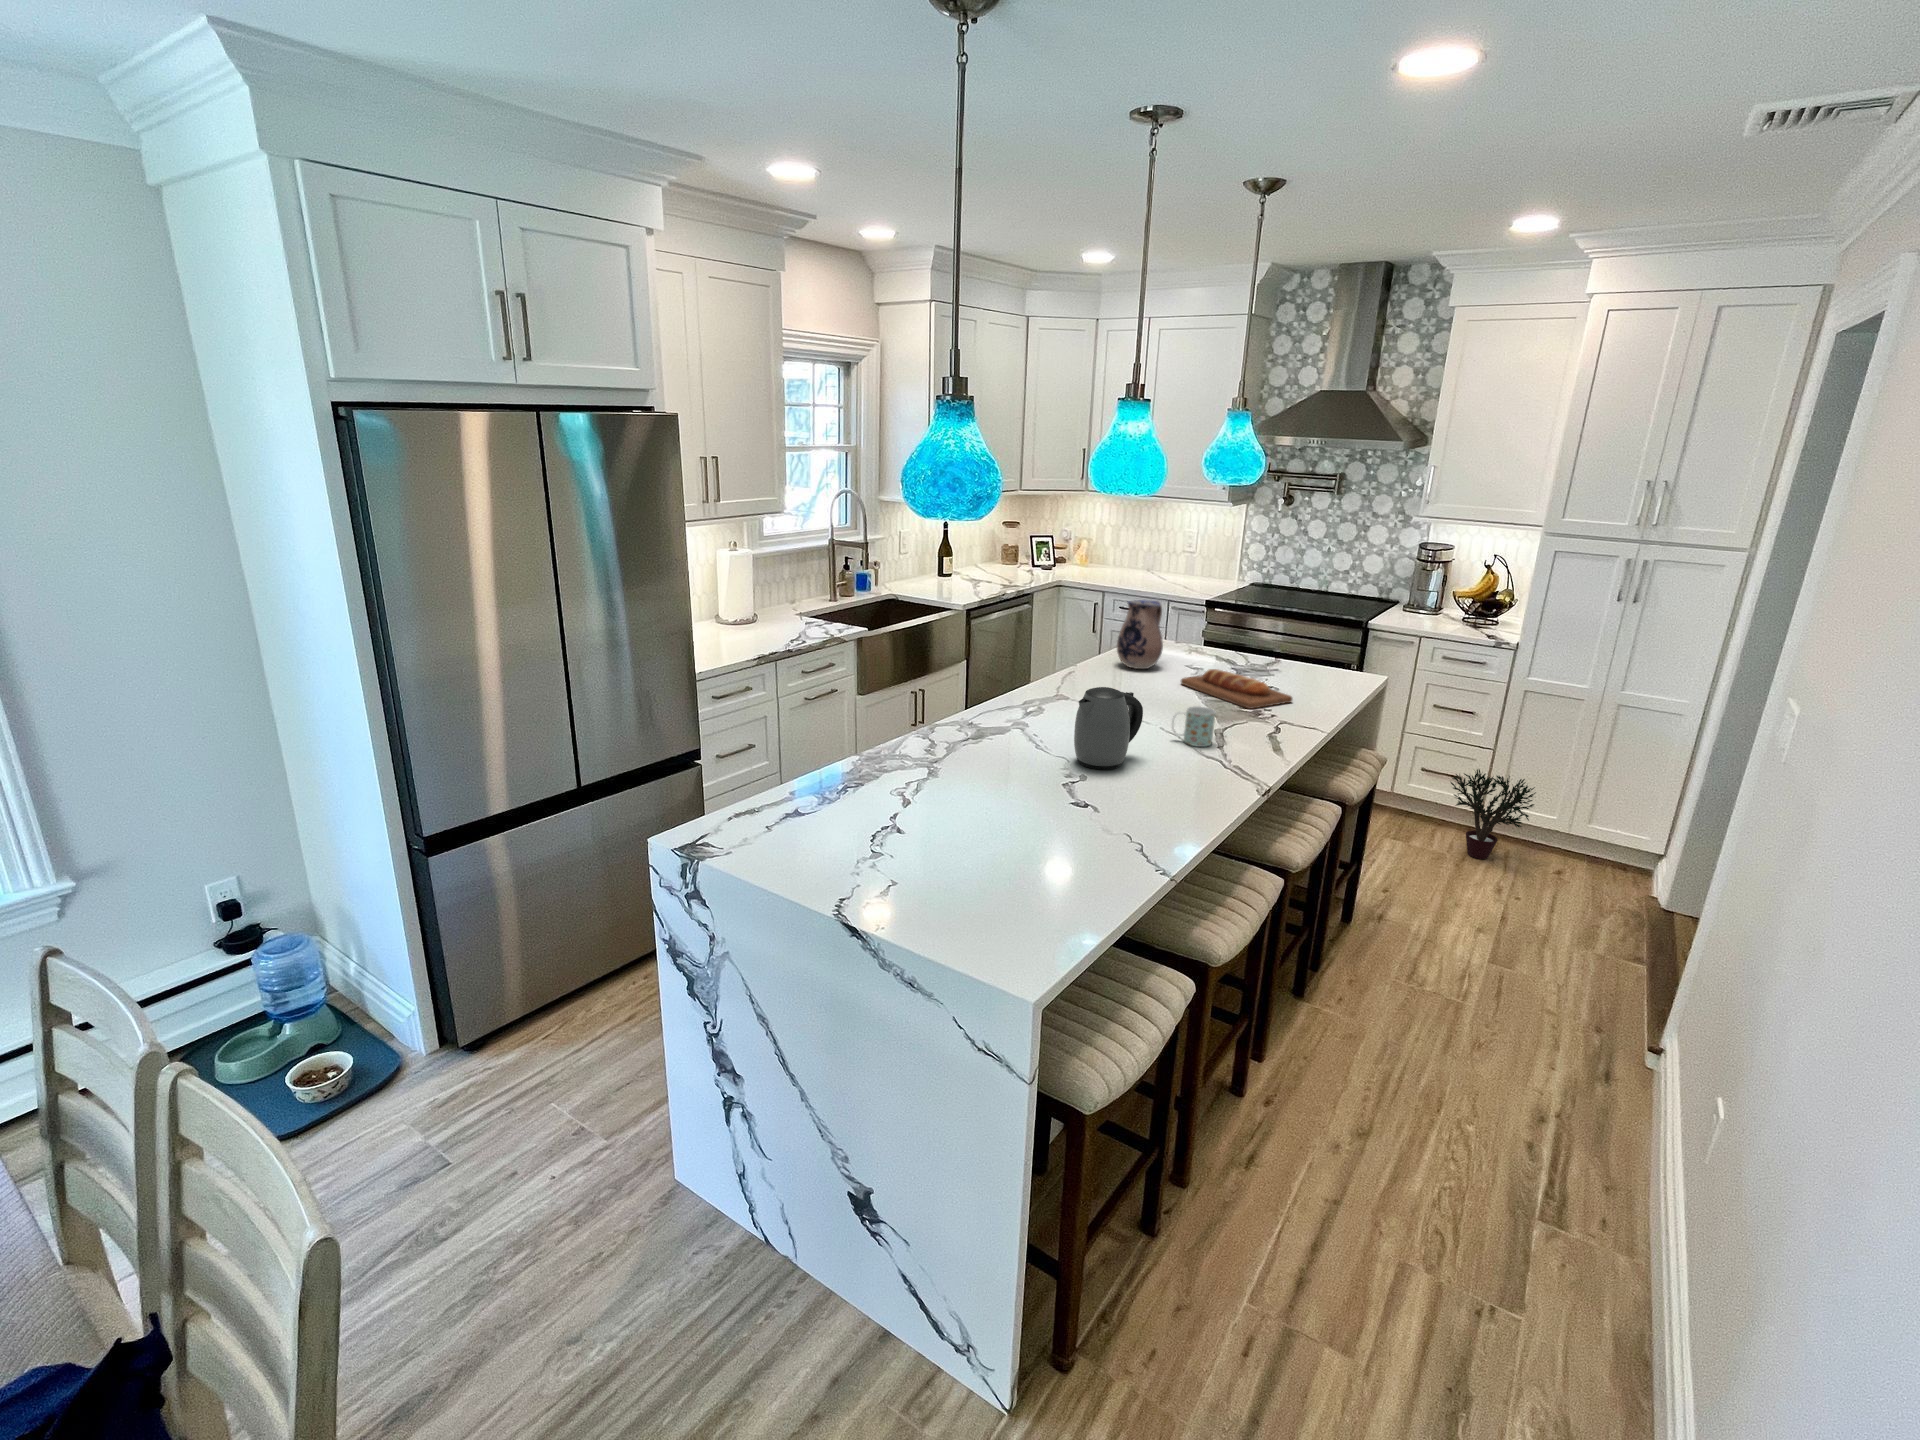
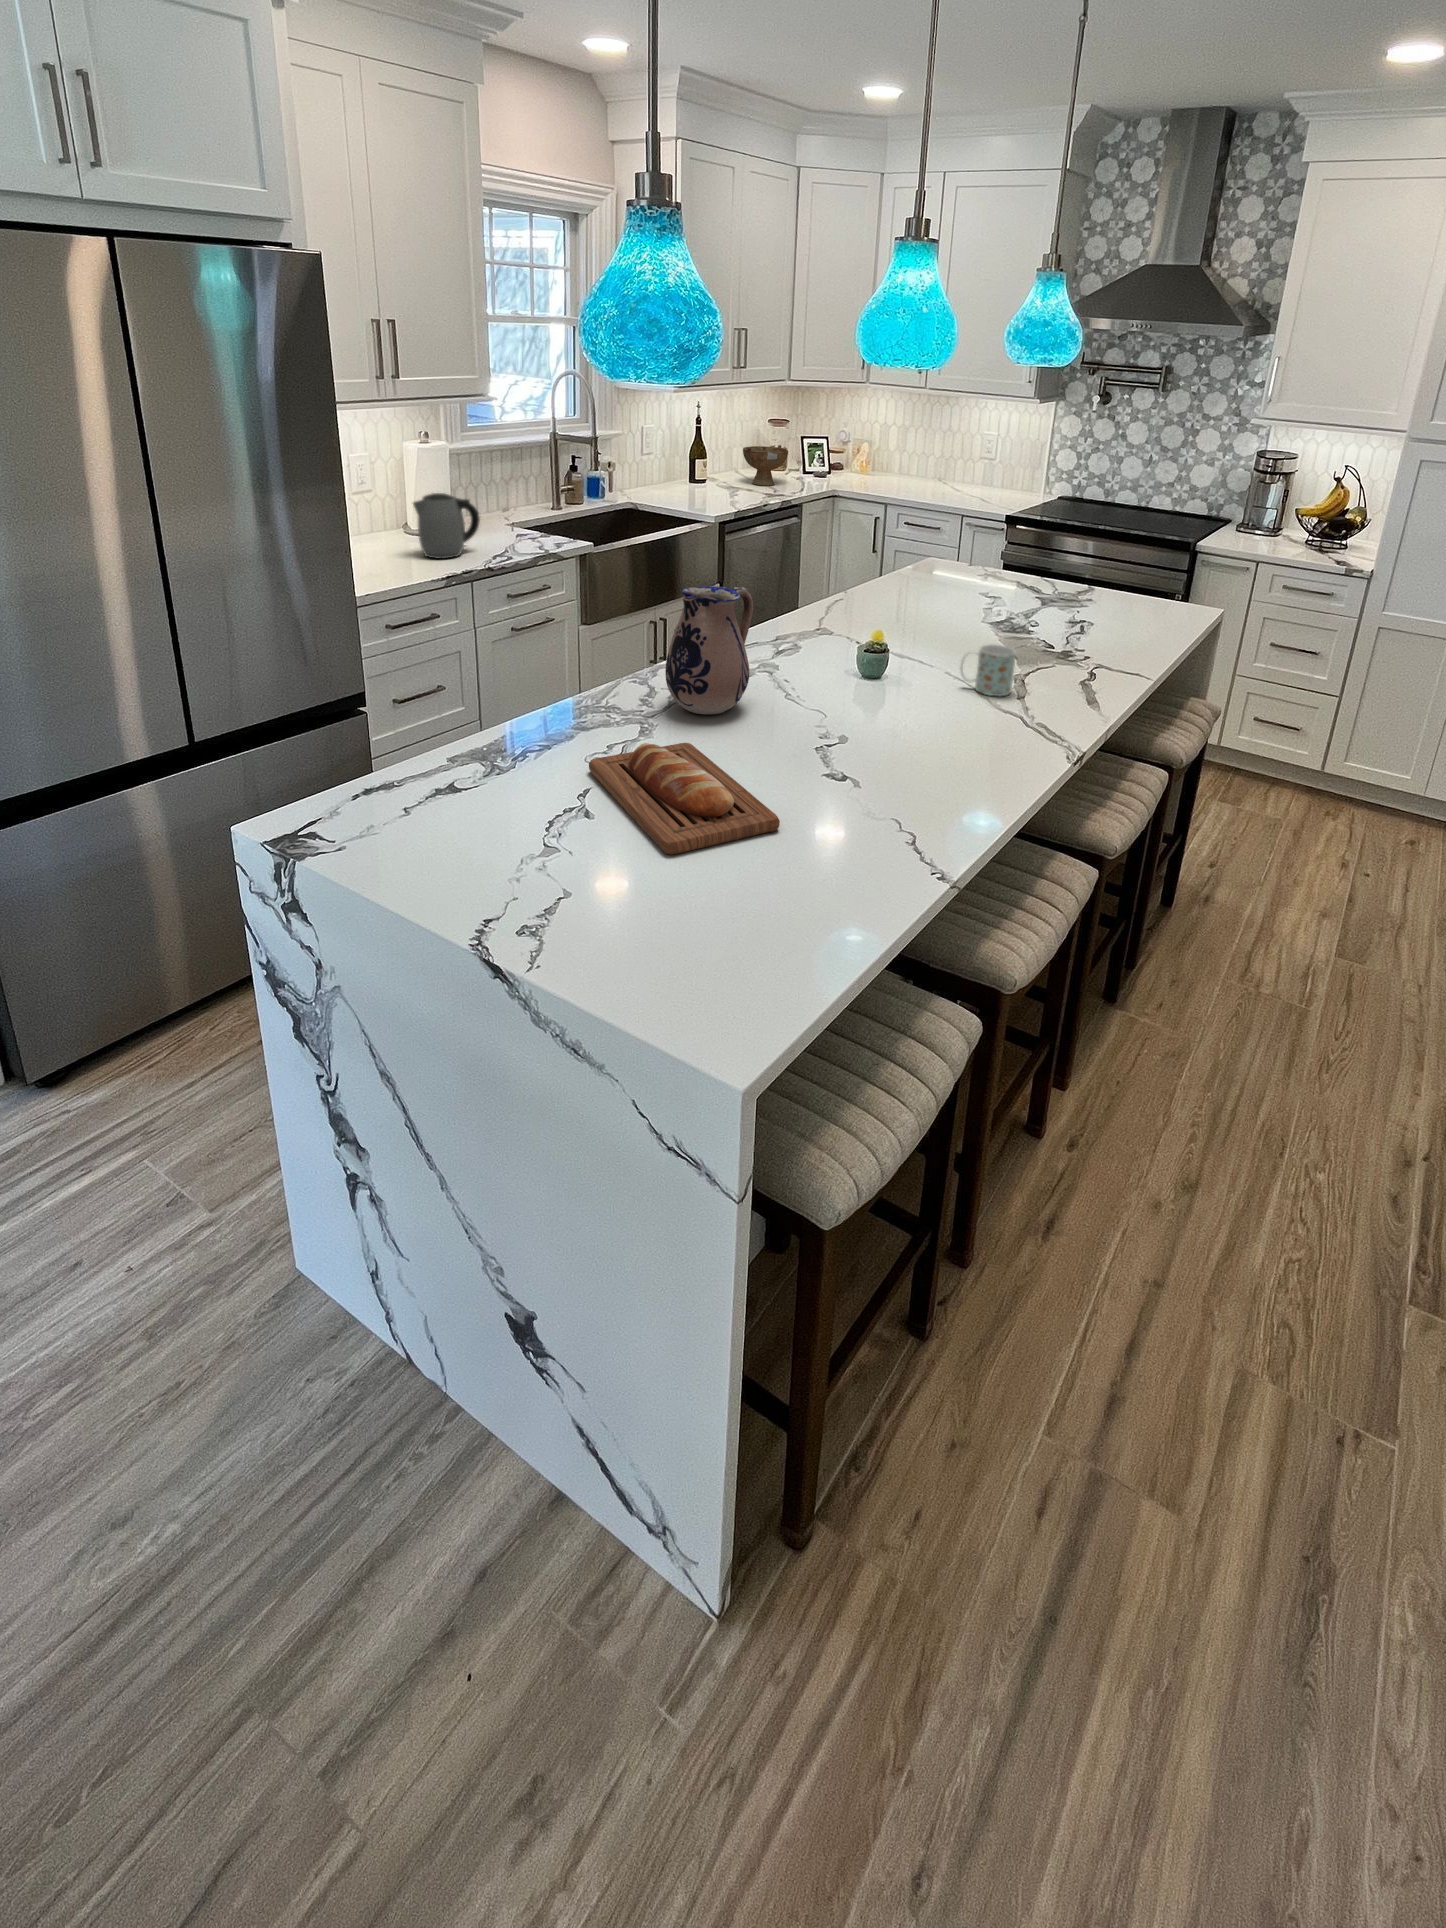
bowl: none [982,544,1020,578] -> present [743,445,788,486]
ceramic pitcher: present [1117,600,1163,669] -> present [665,586,753,714]
bread loaf: present [1181,669,1292,709] -> present [589,743,780,855]
kettle: present [1074,687,1143,770] -> present [413,493,480,559]
potted plant: present [1451,769,1536,859] -> none [1287,717,1390,825]

